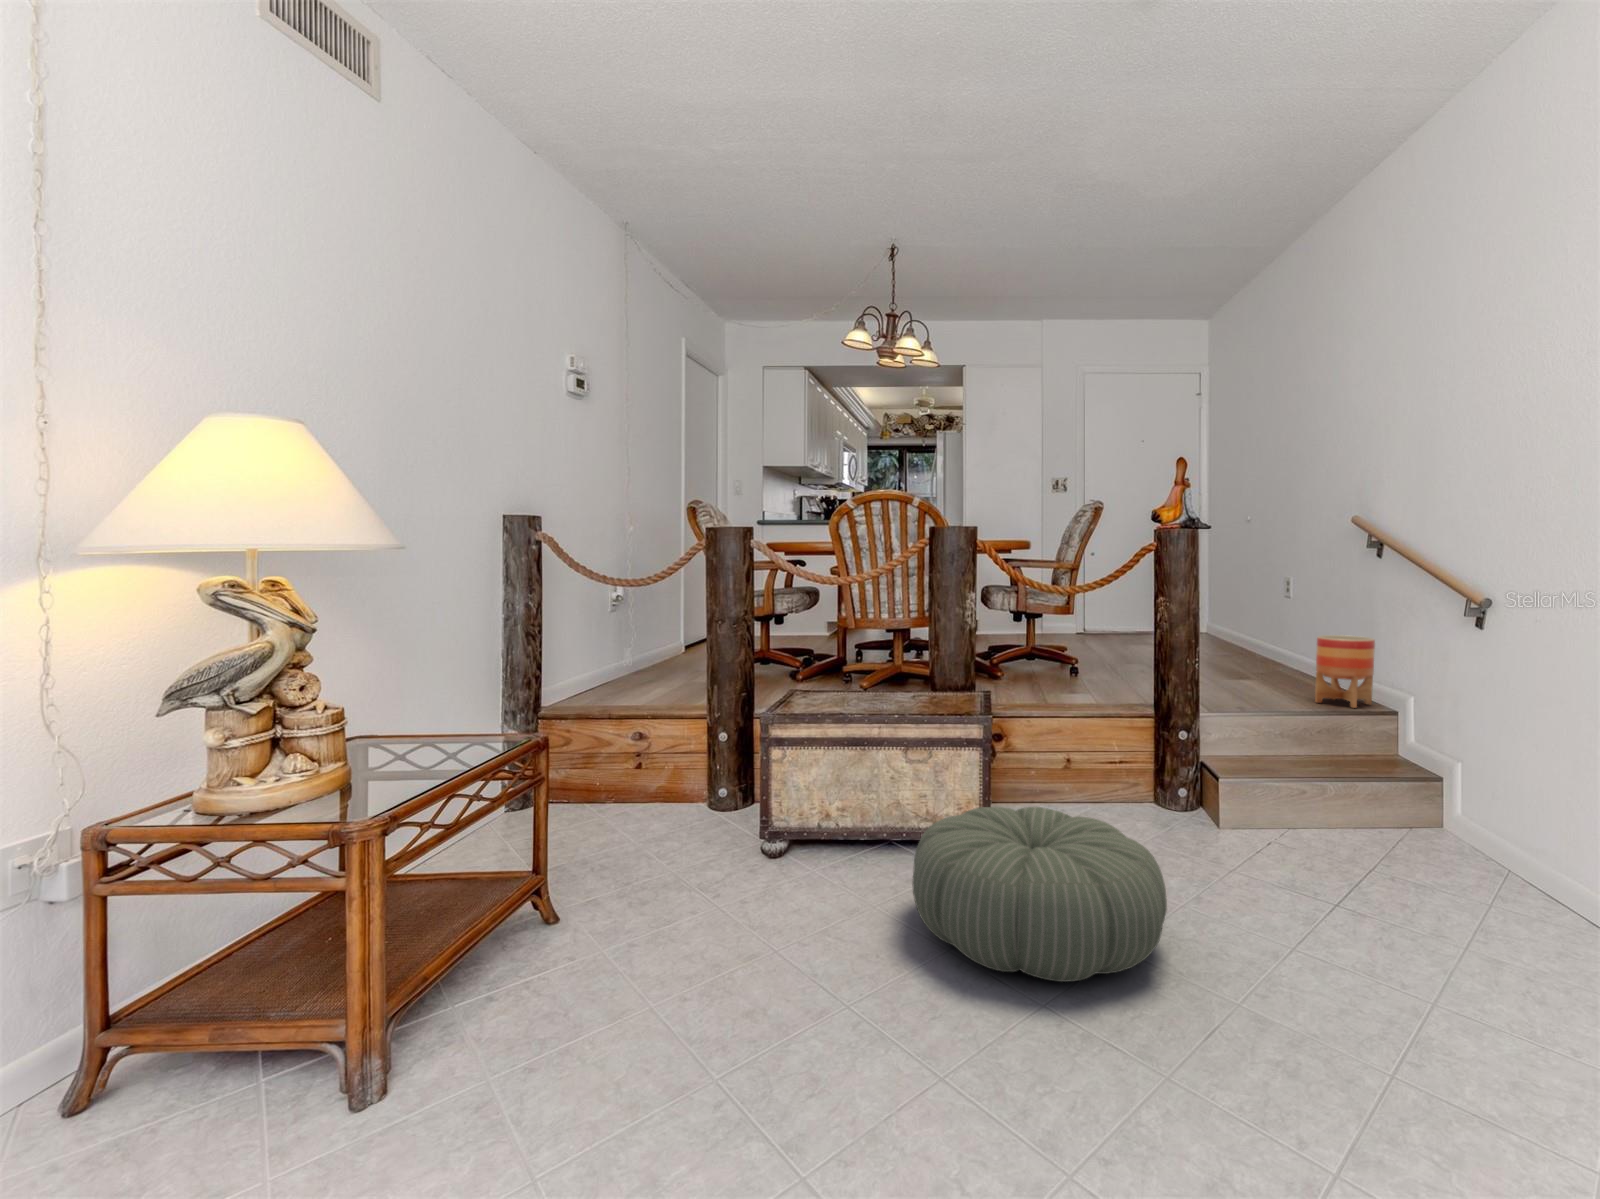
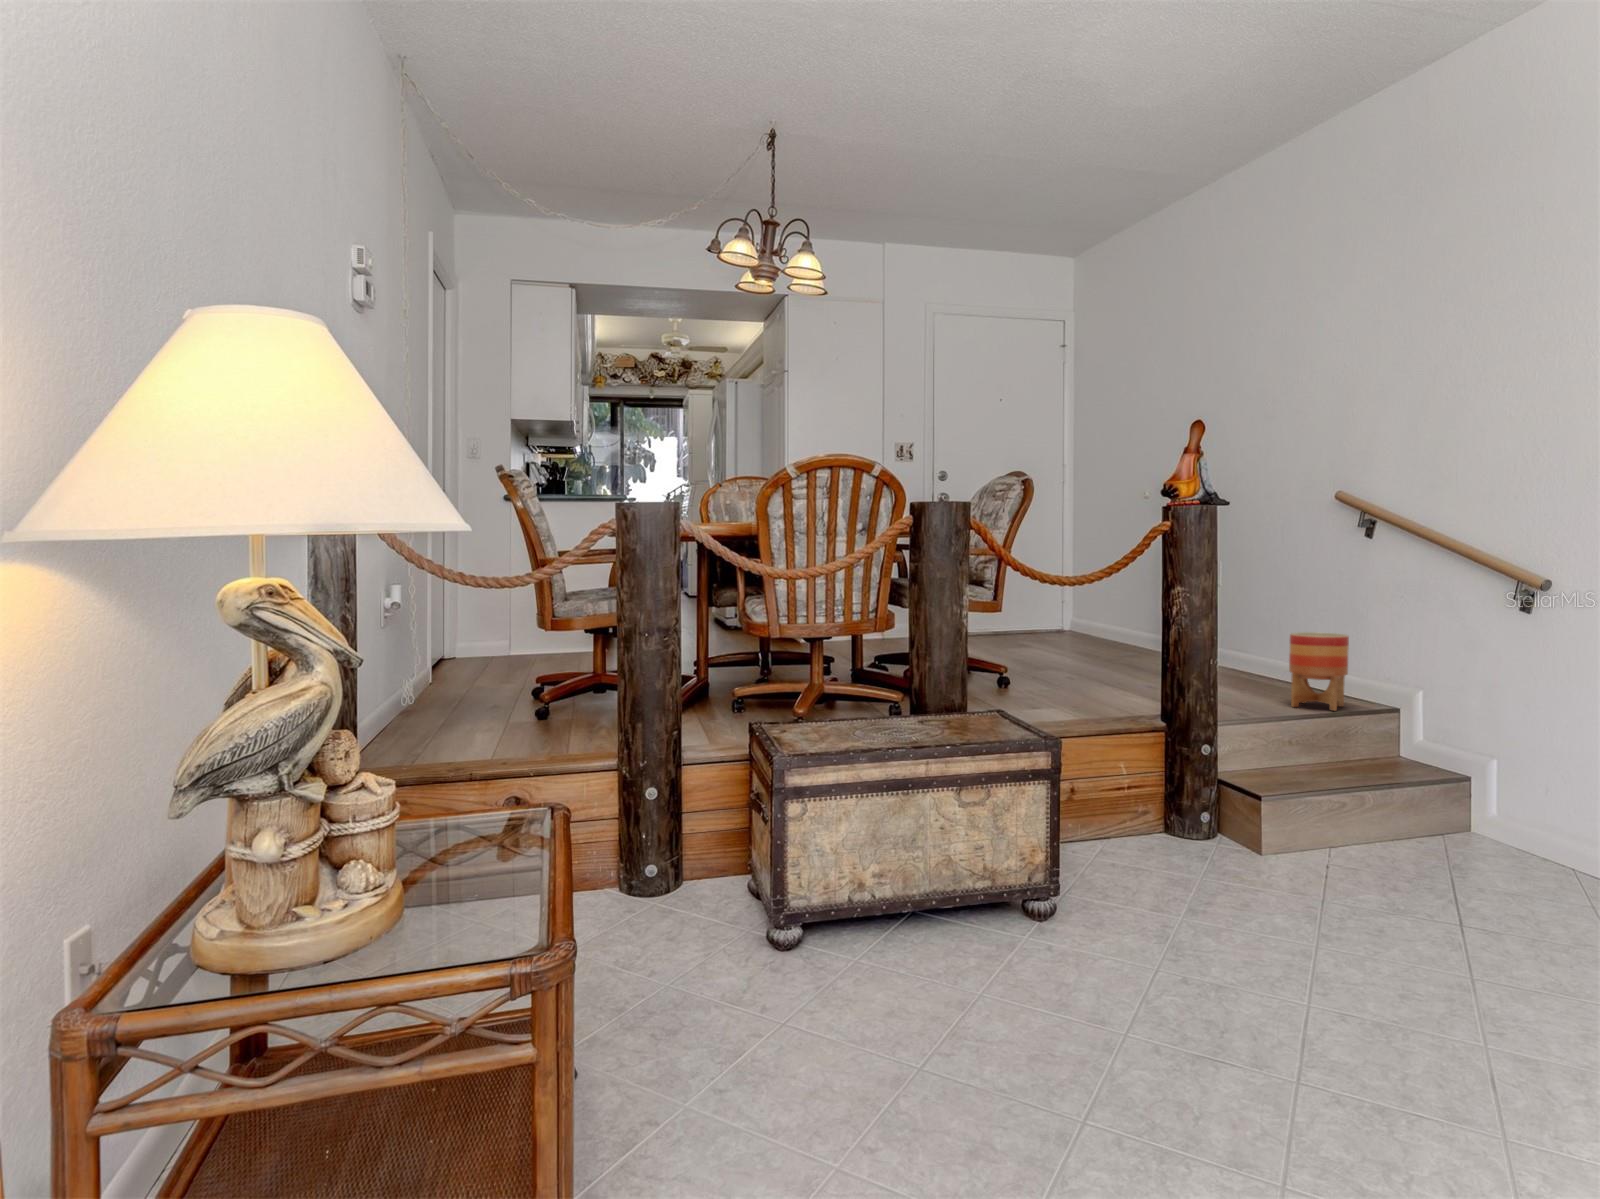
pouf: present [912,807,1167,982] -> none [1035,847,1380,1065]

